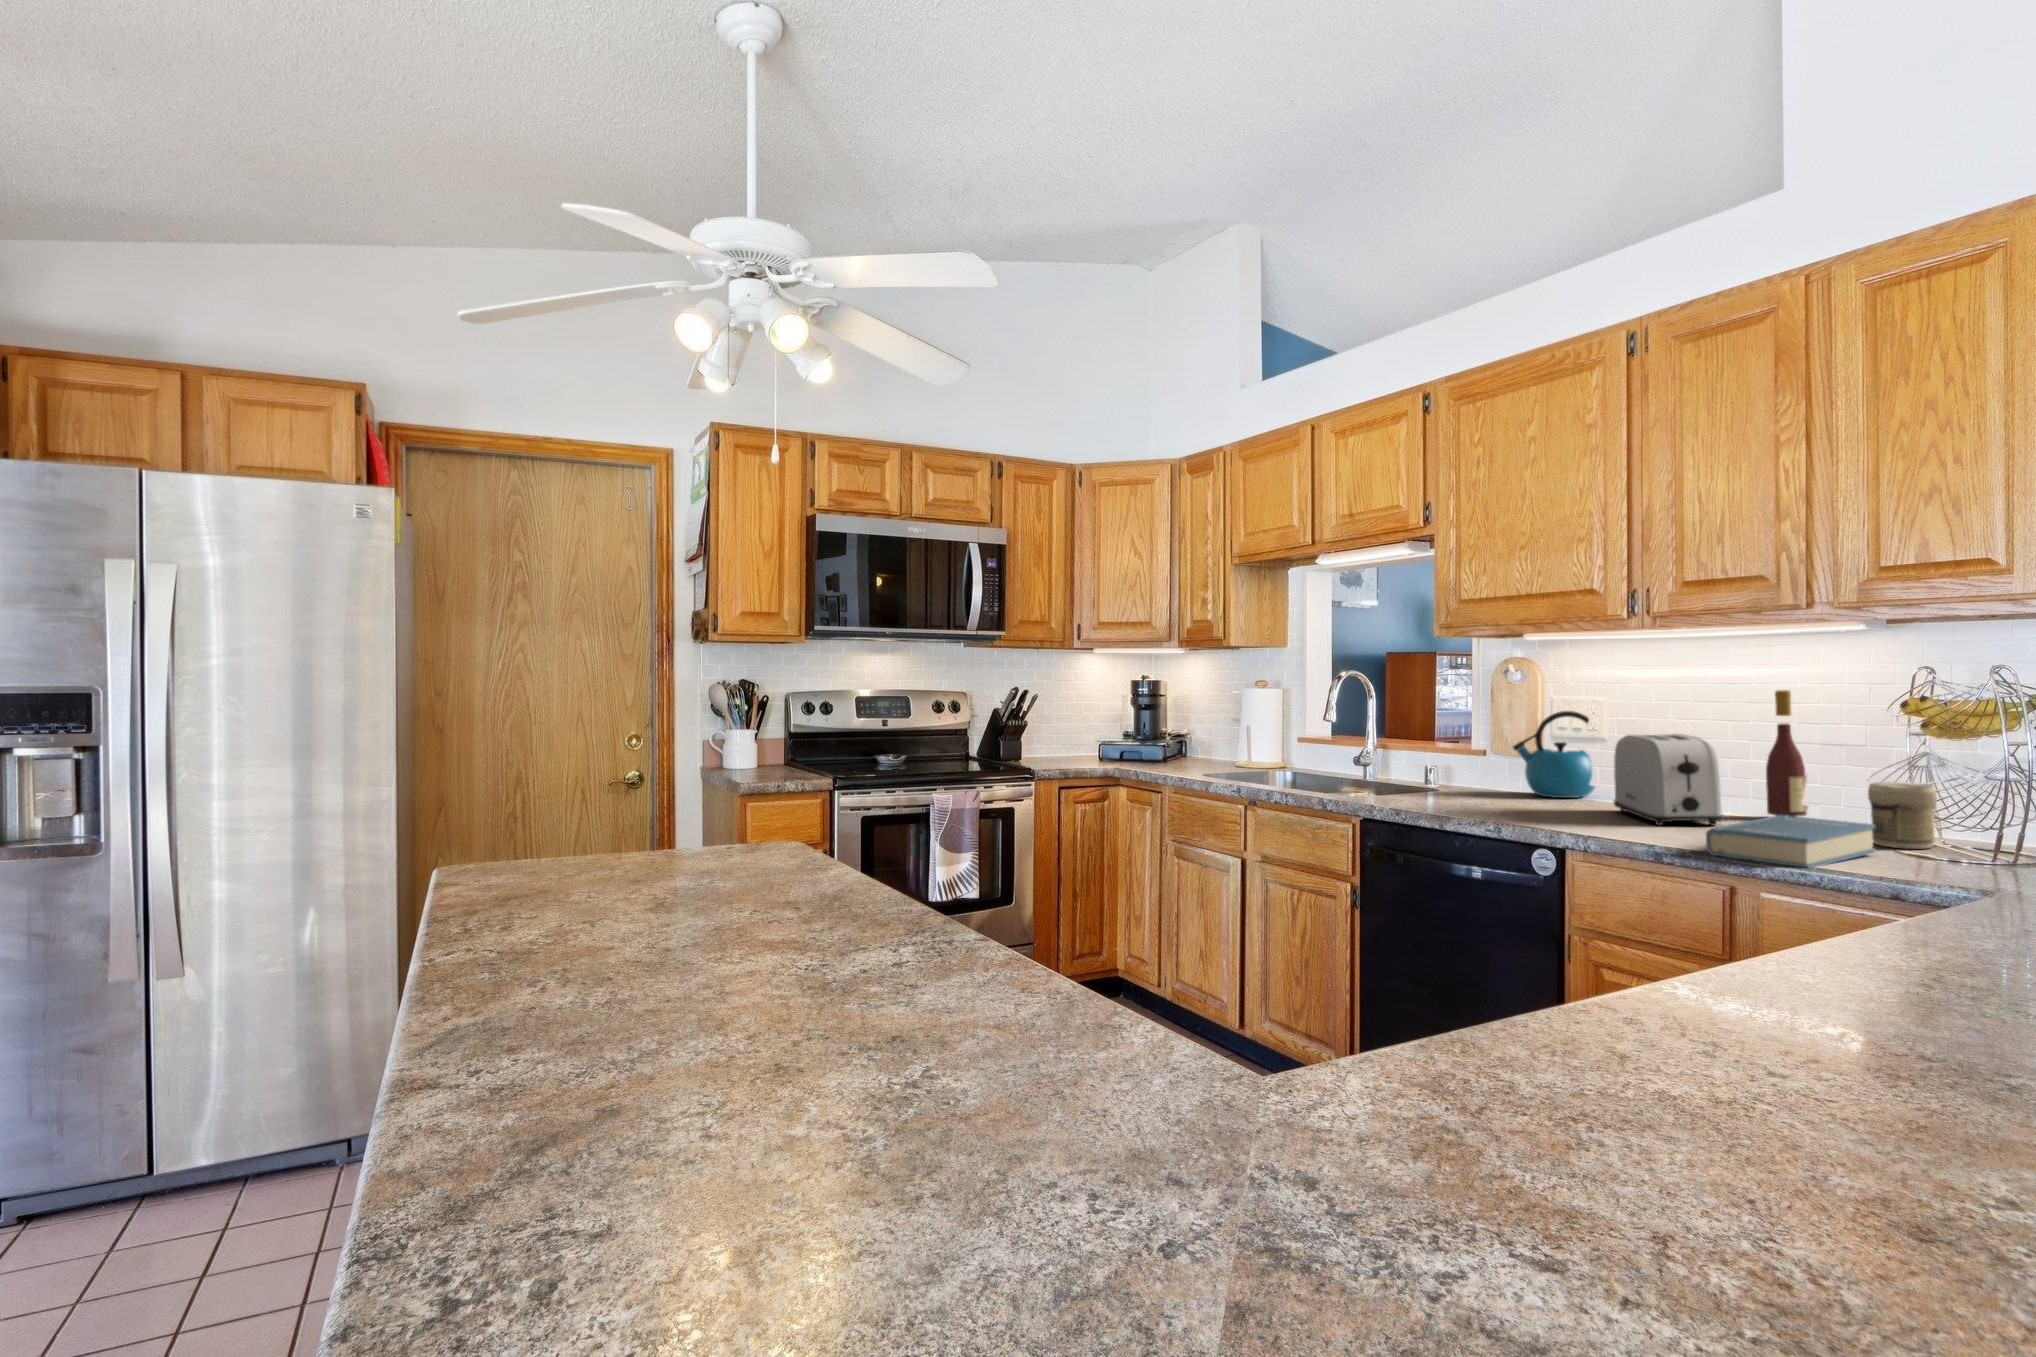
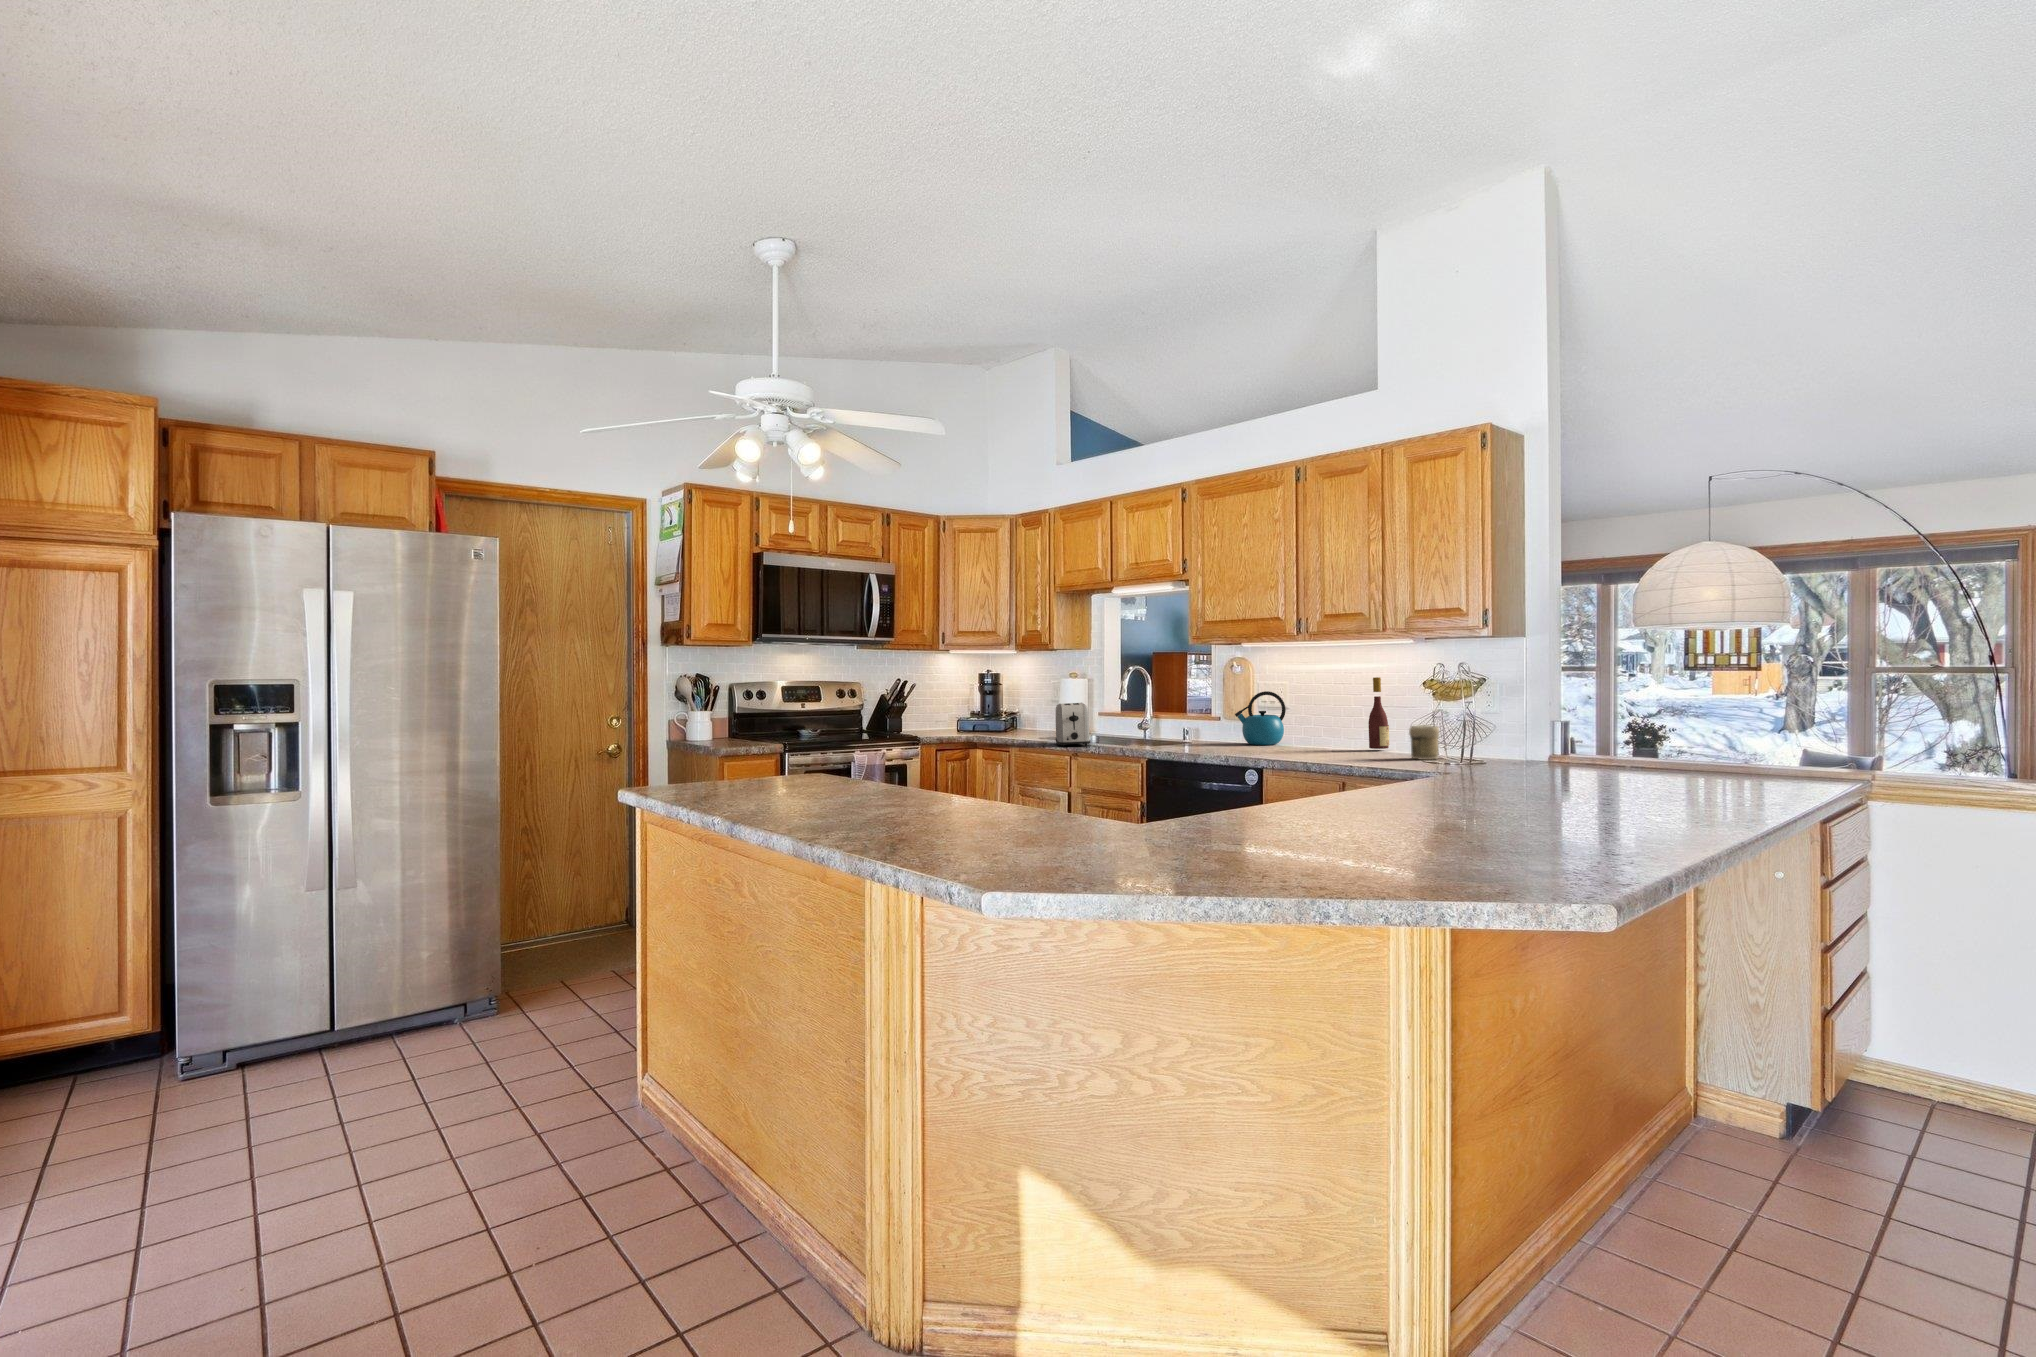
toaster: present [1614,734,1724,826] -> present [1056,703,1091,747]
hardback book: present [1706,815,1876,868] -> none [1329,744,1409,768]

